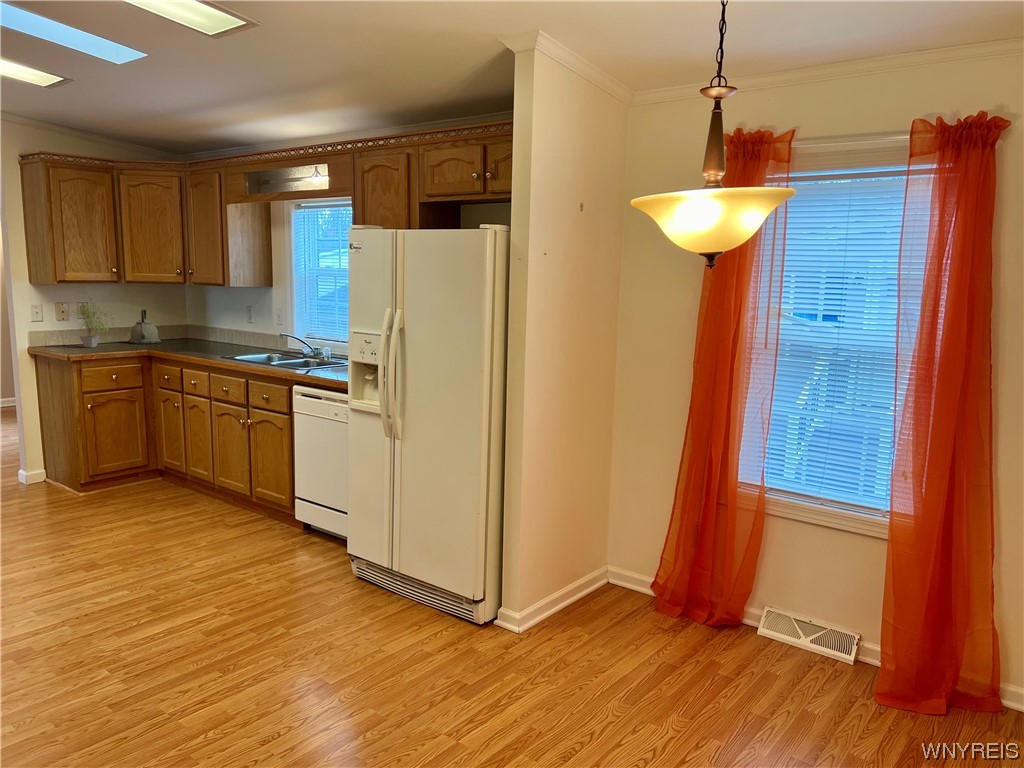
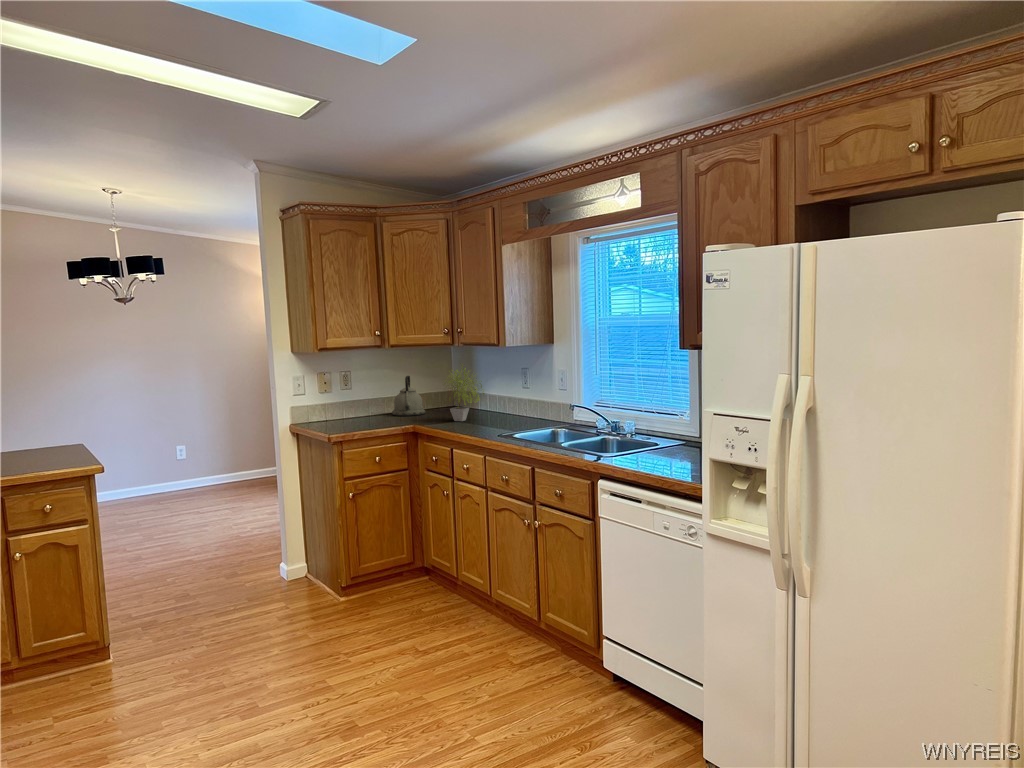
potted plant: present [78,299,113,347] -> present [448,366,484,421]

